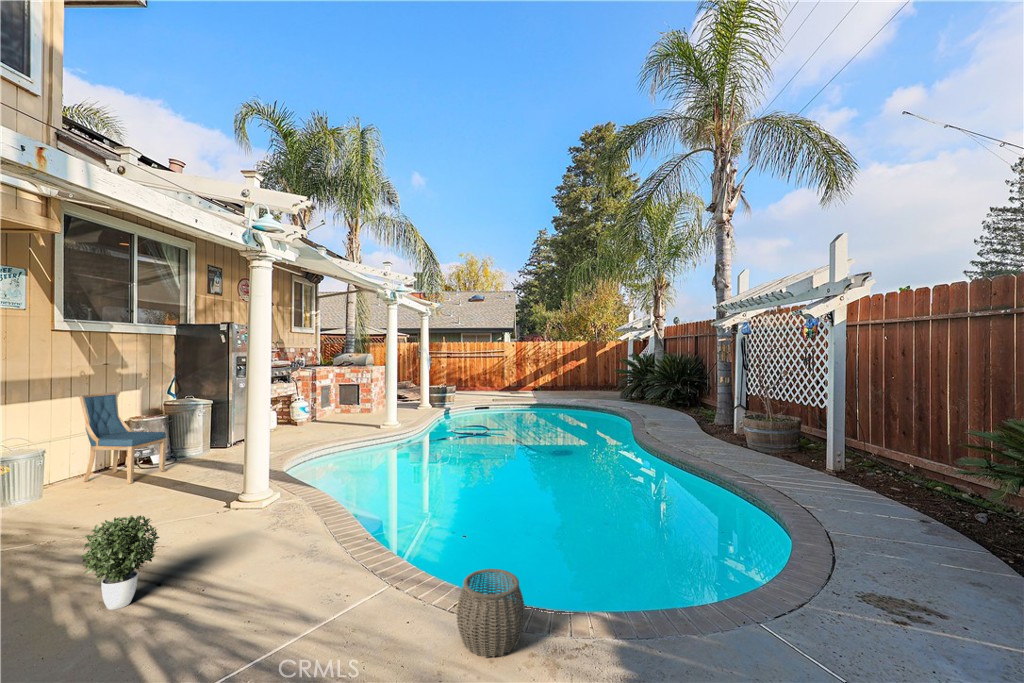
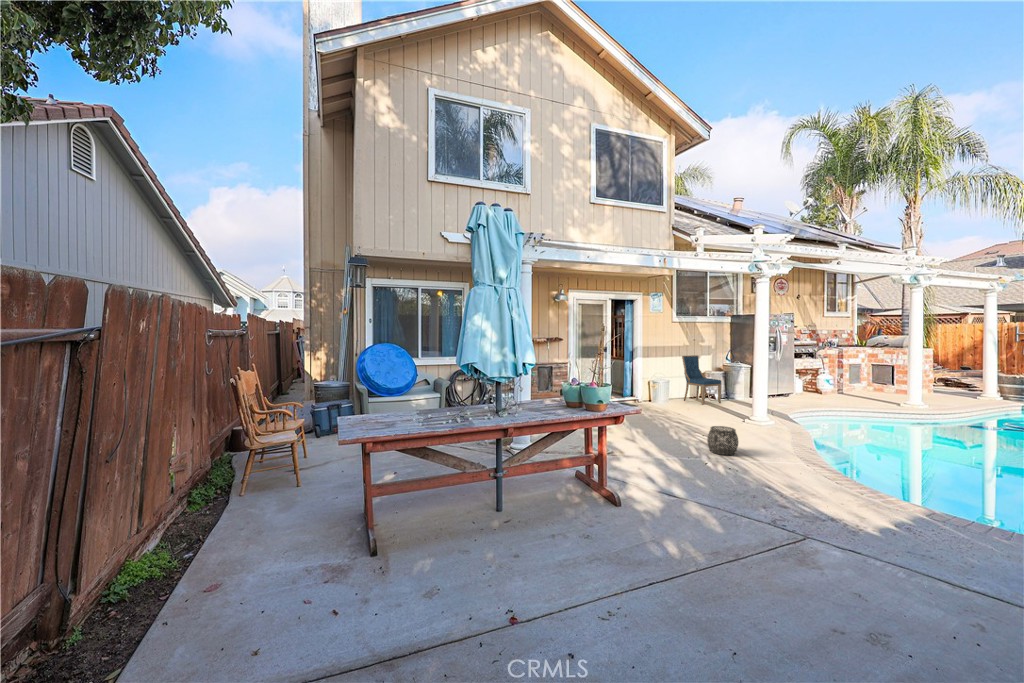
potted plant: present [82,515,160,610] -> none [678,401,704,438]
woven basket: present [457,569,525,657] -> present [707,426,738,455]

